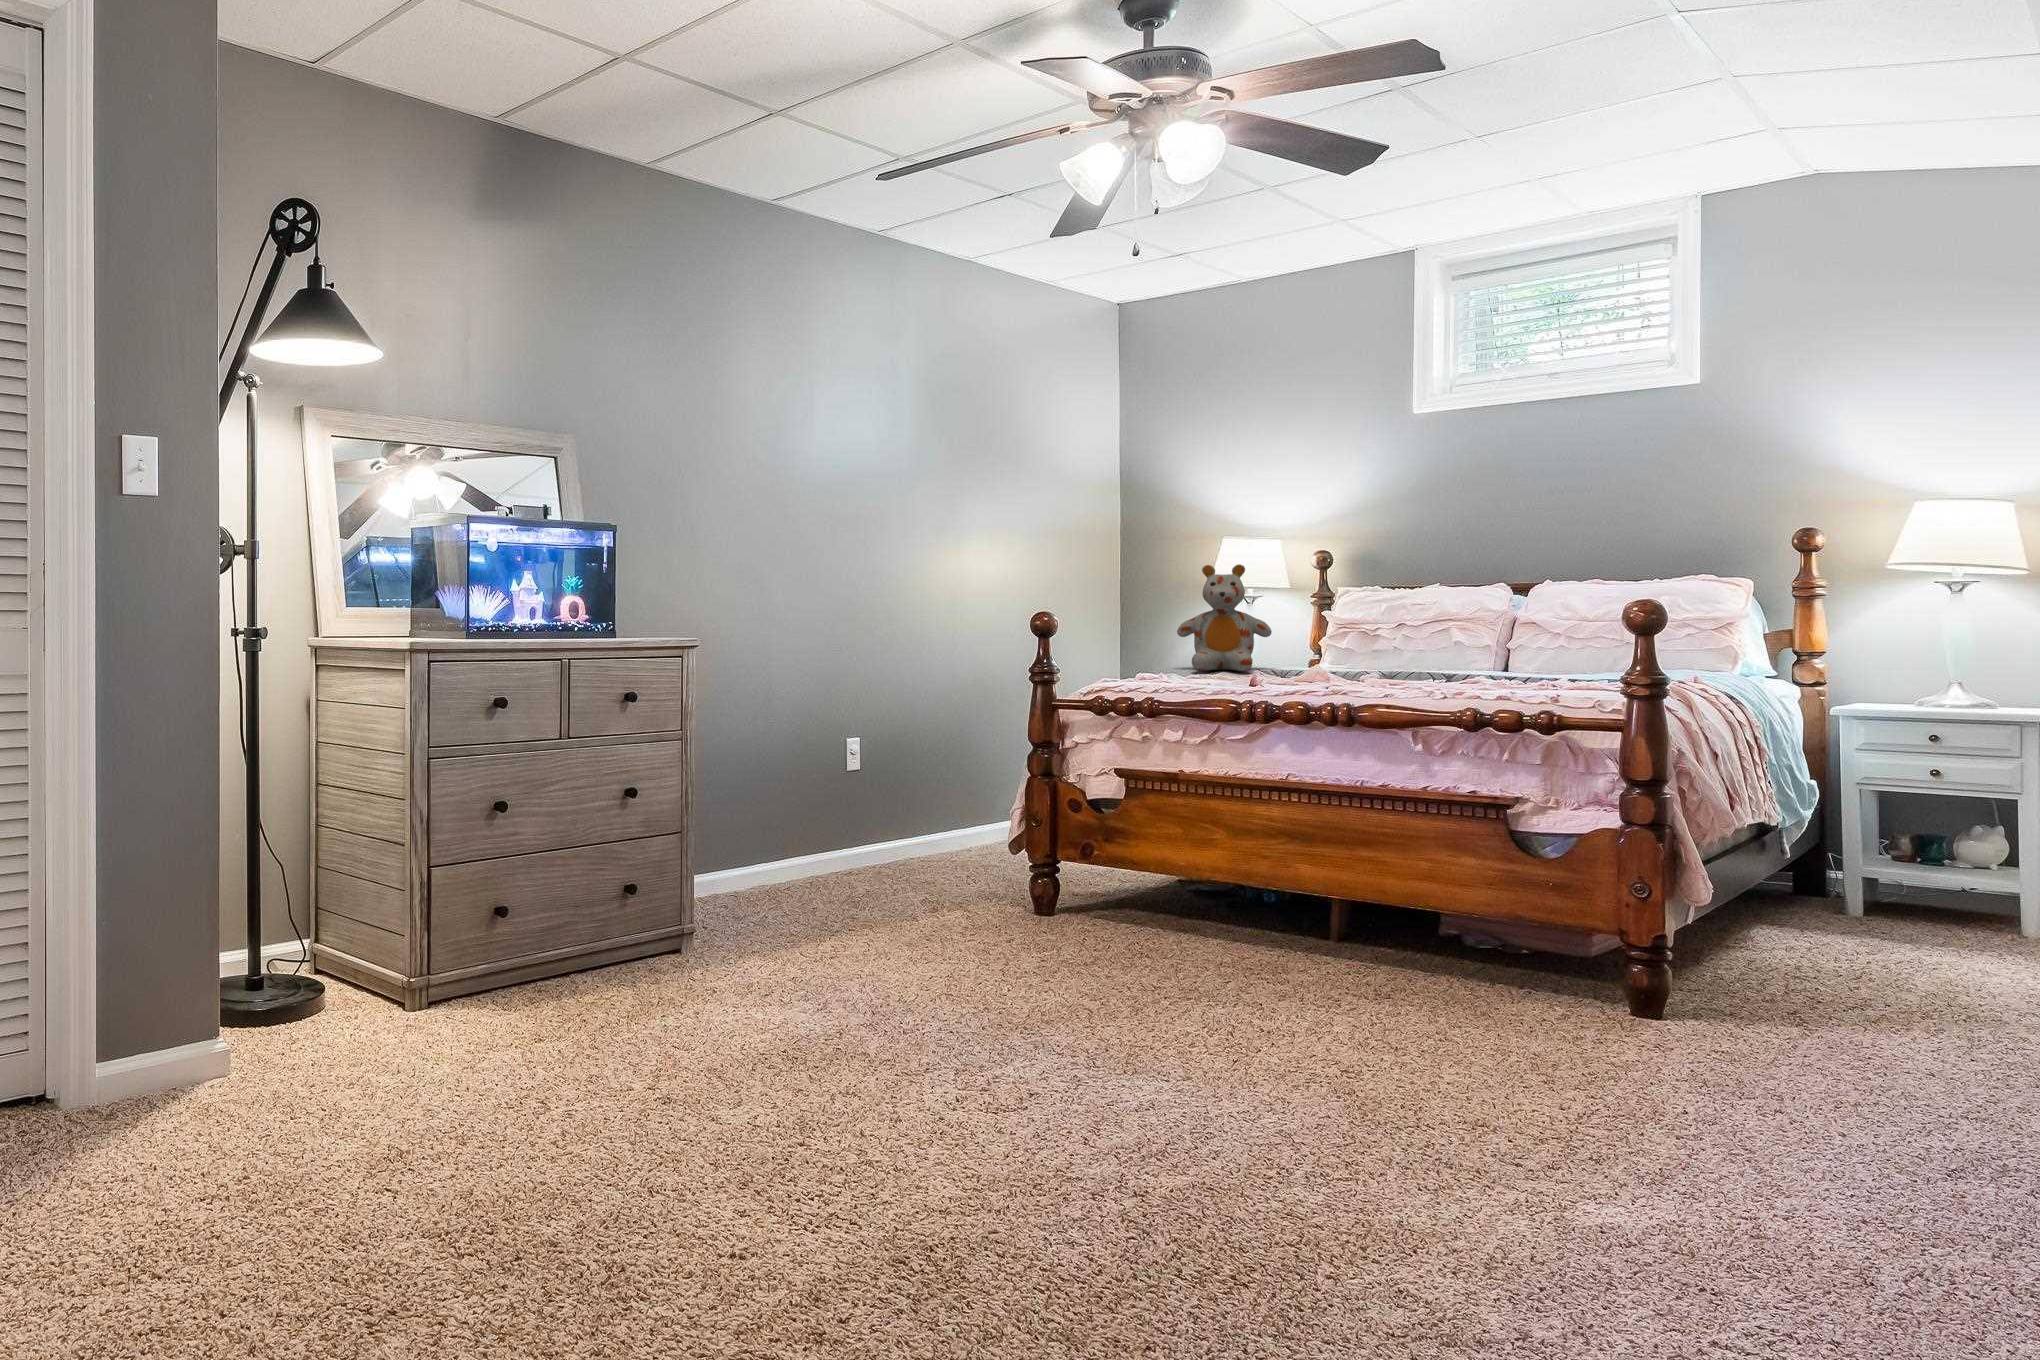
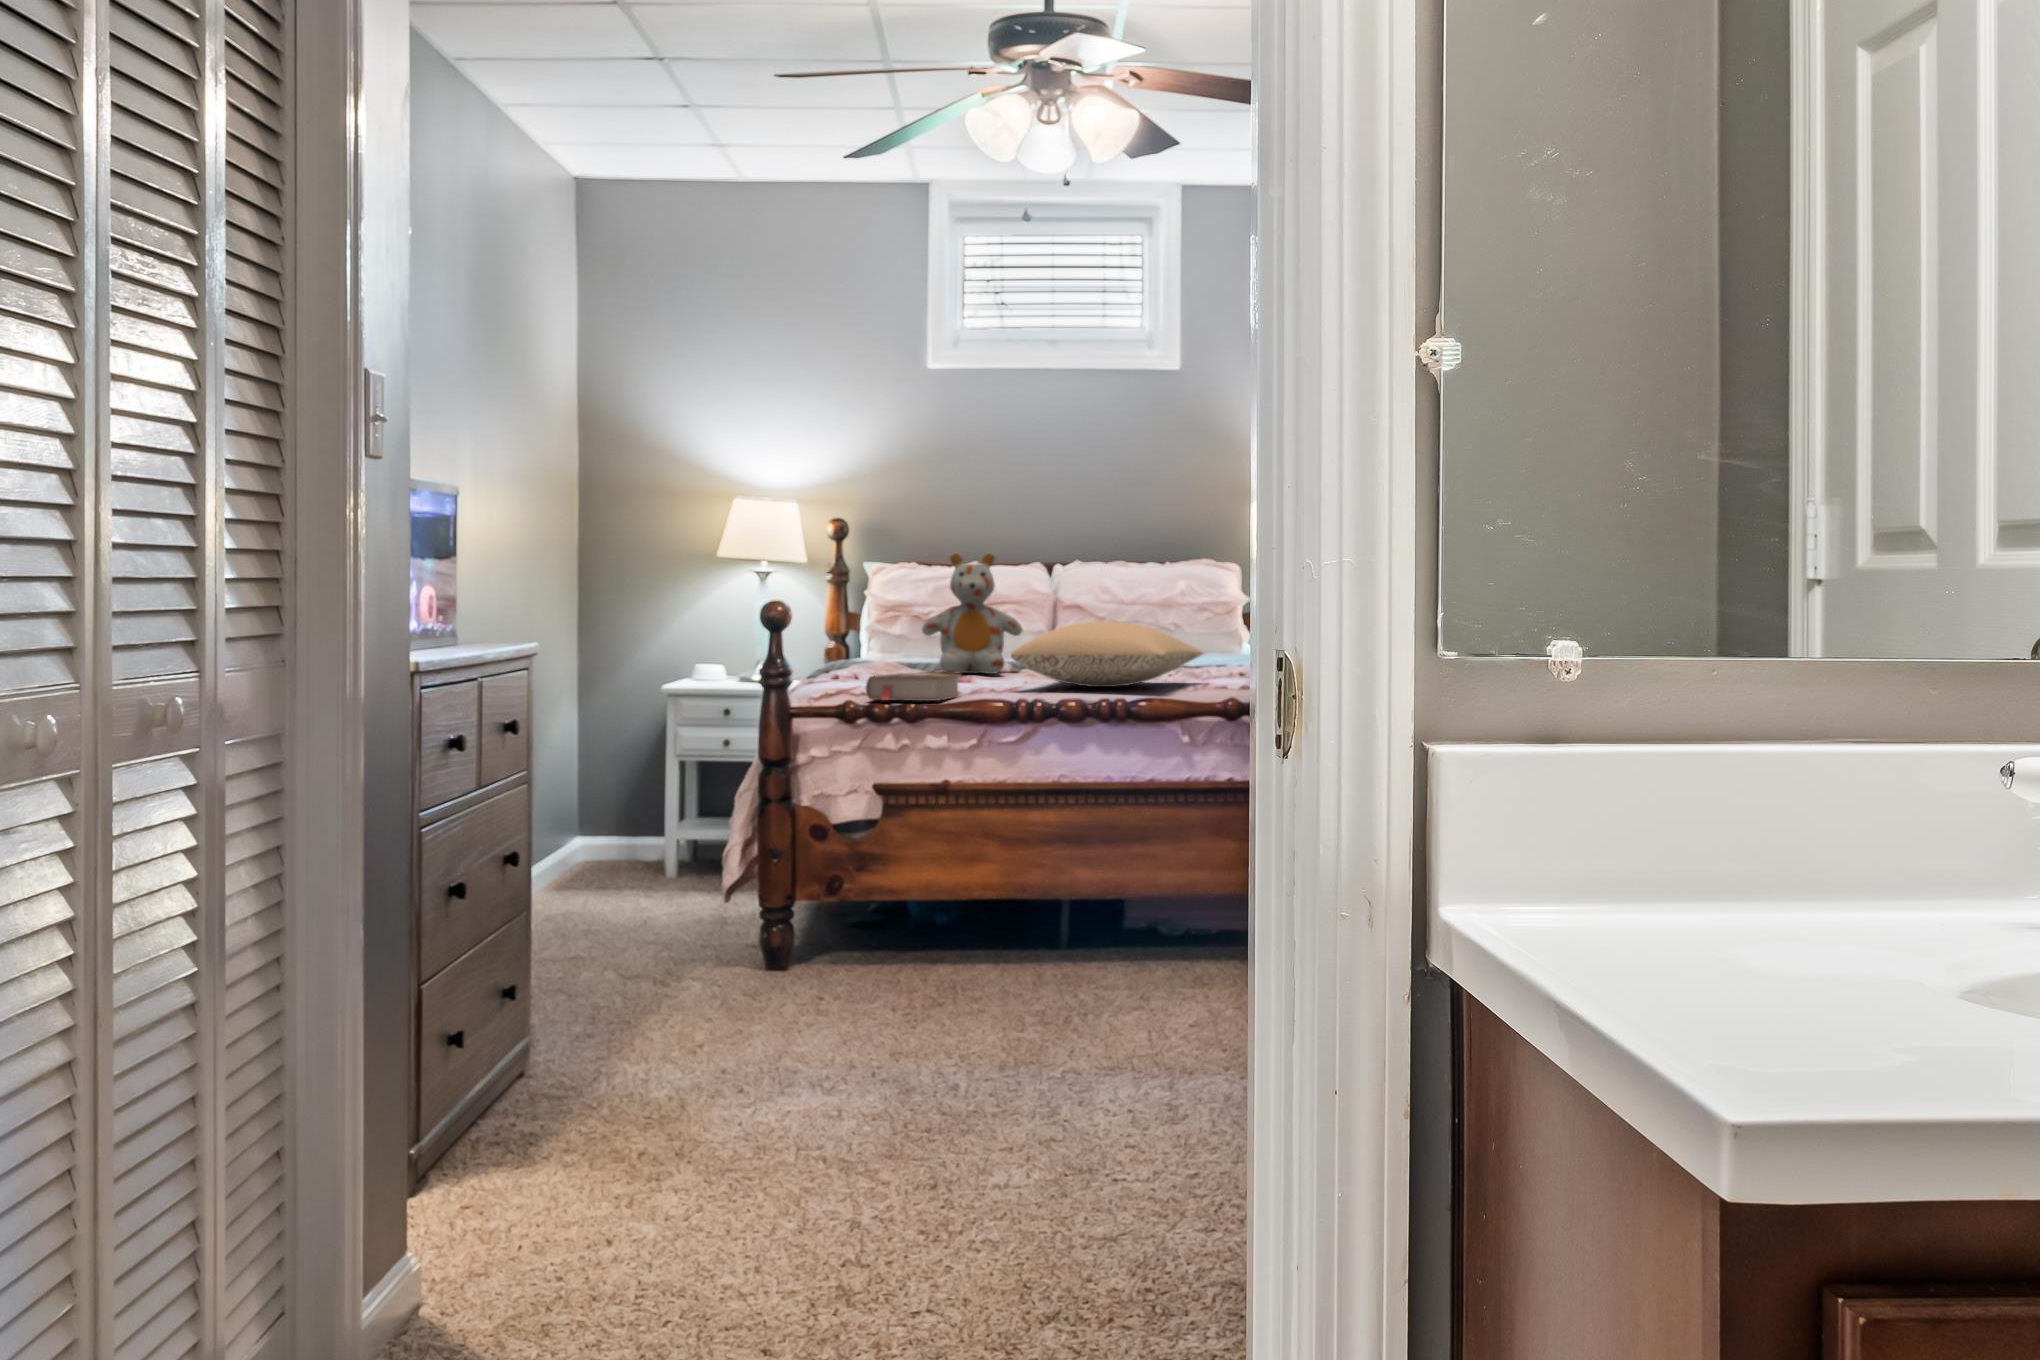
pillow: none [1249,630,1446,687] -> present [1011,621,1203,687]
book: none [1113,675,1202,701] -> present [866,673,961,701]

